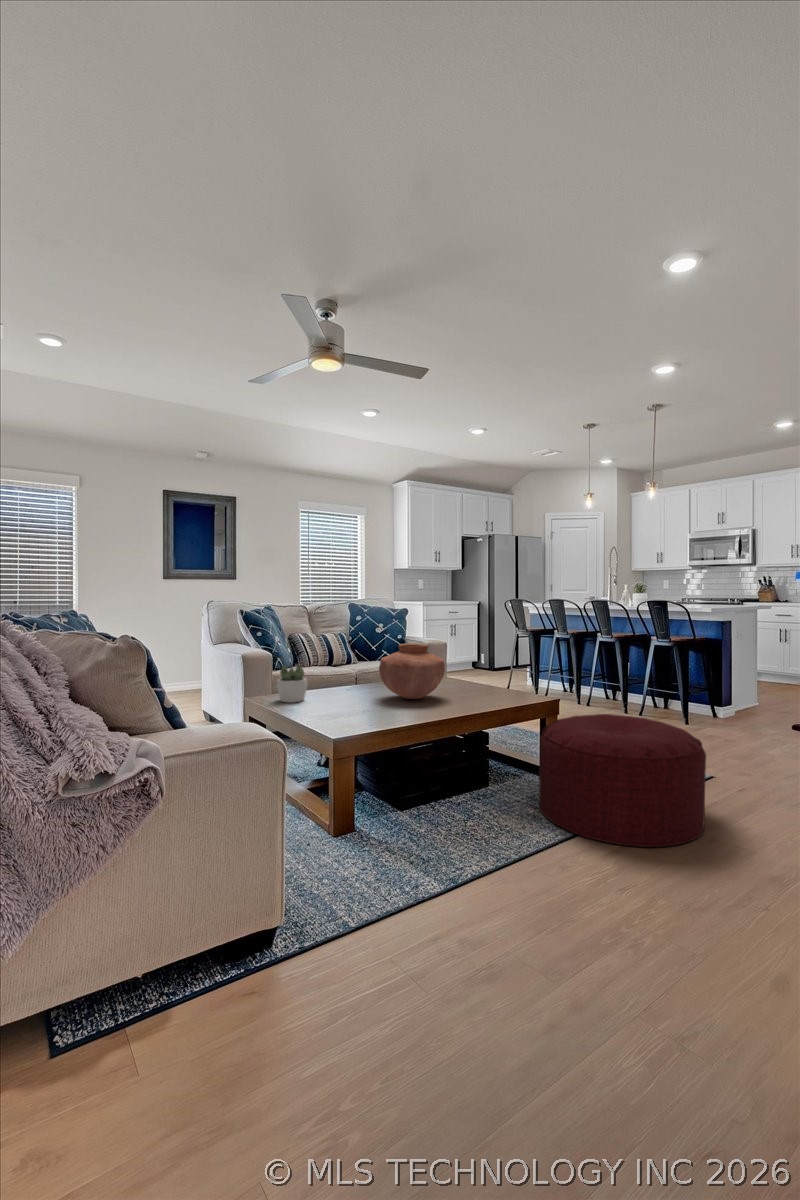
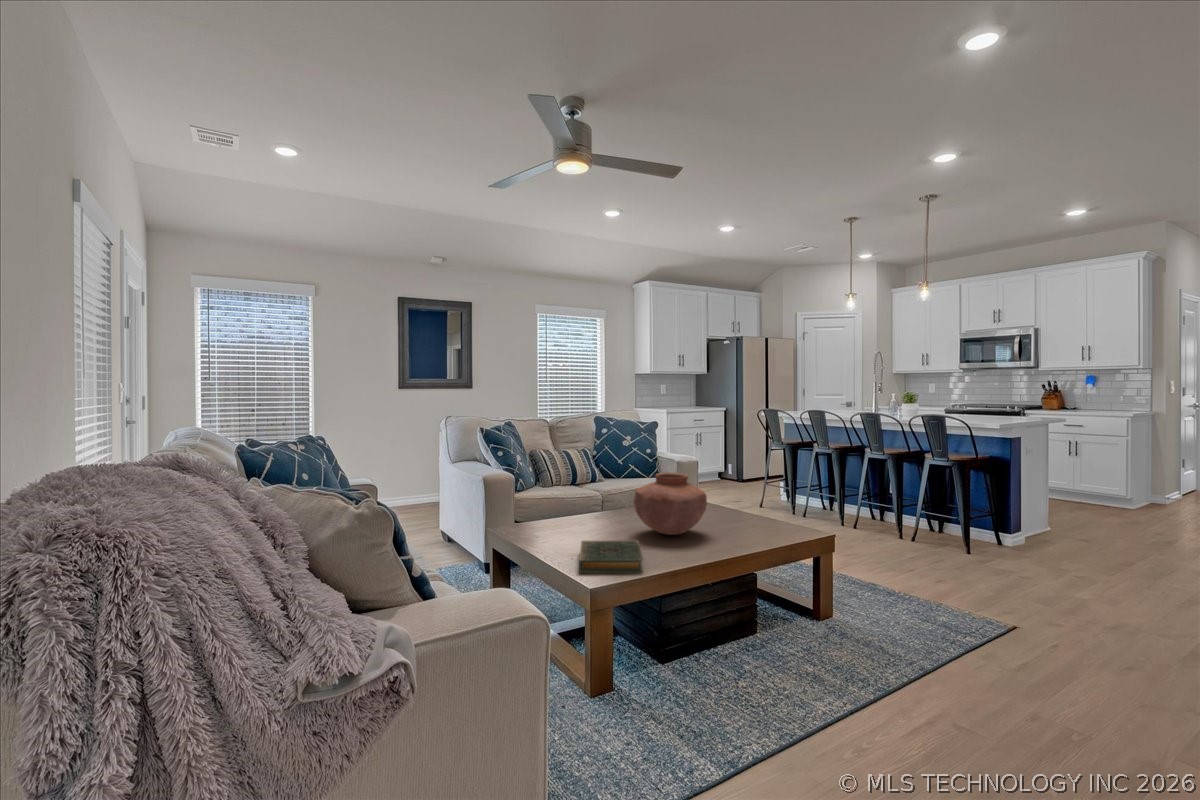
succulent plant: present [277,665,308,703] -> none [522,496,556,538]
hardback book: none [325,701,382,726] -> present [579,540,643,573]
ottoman: present [539,714,706,847] -> none [817,556,1017,721]

